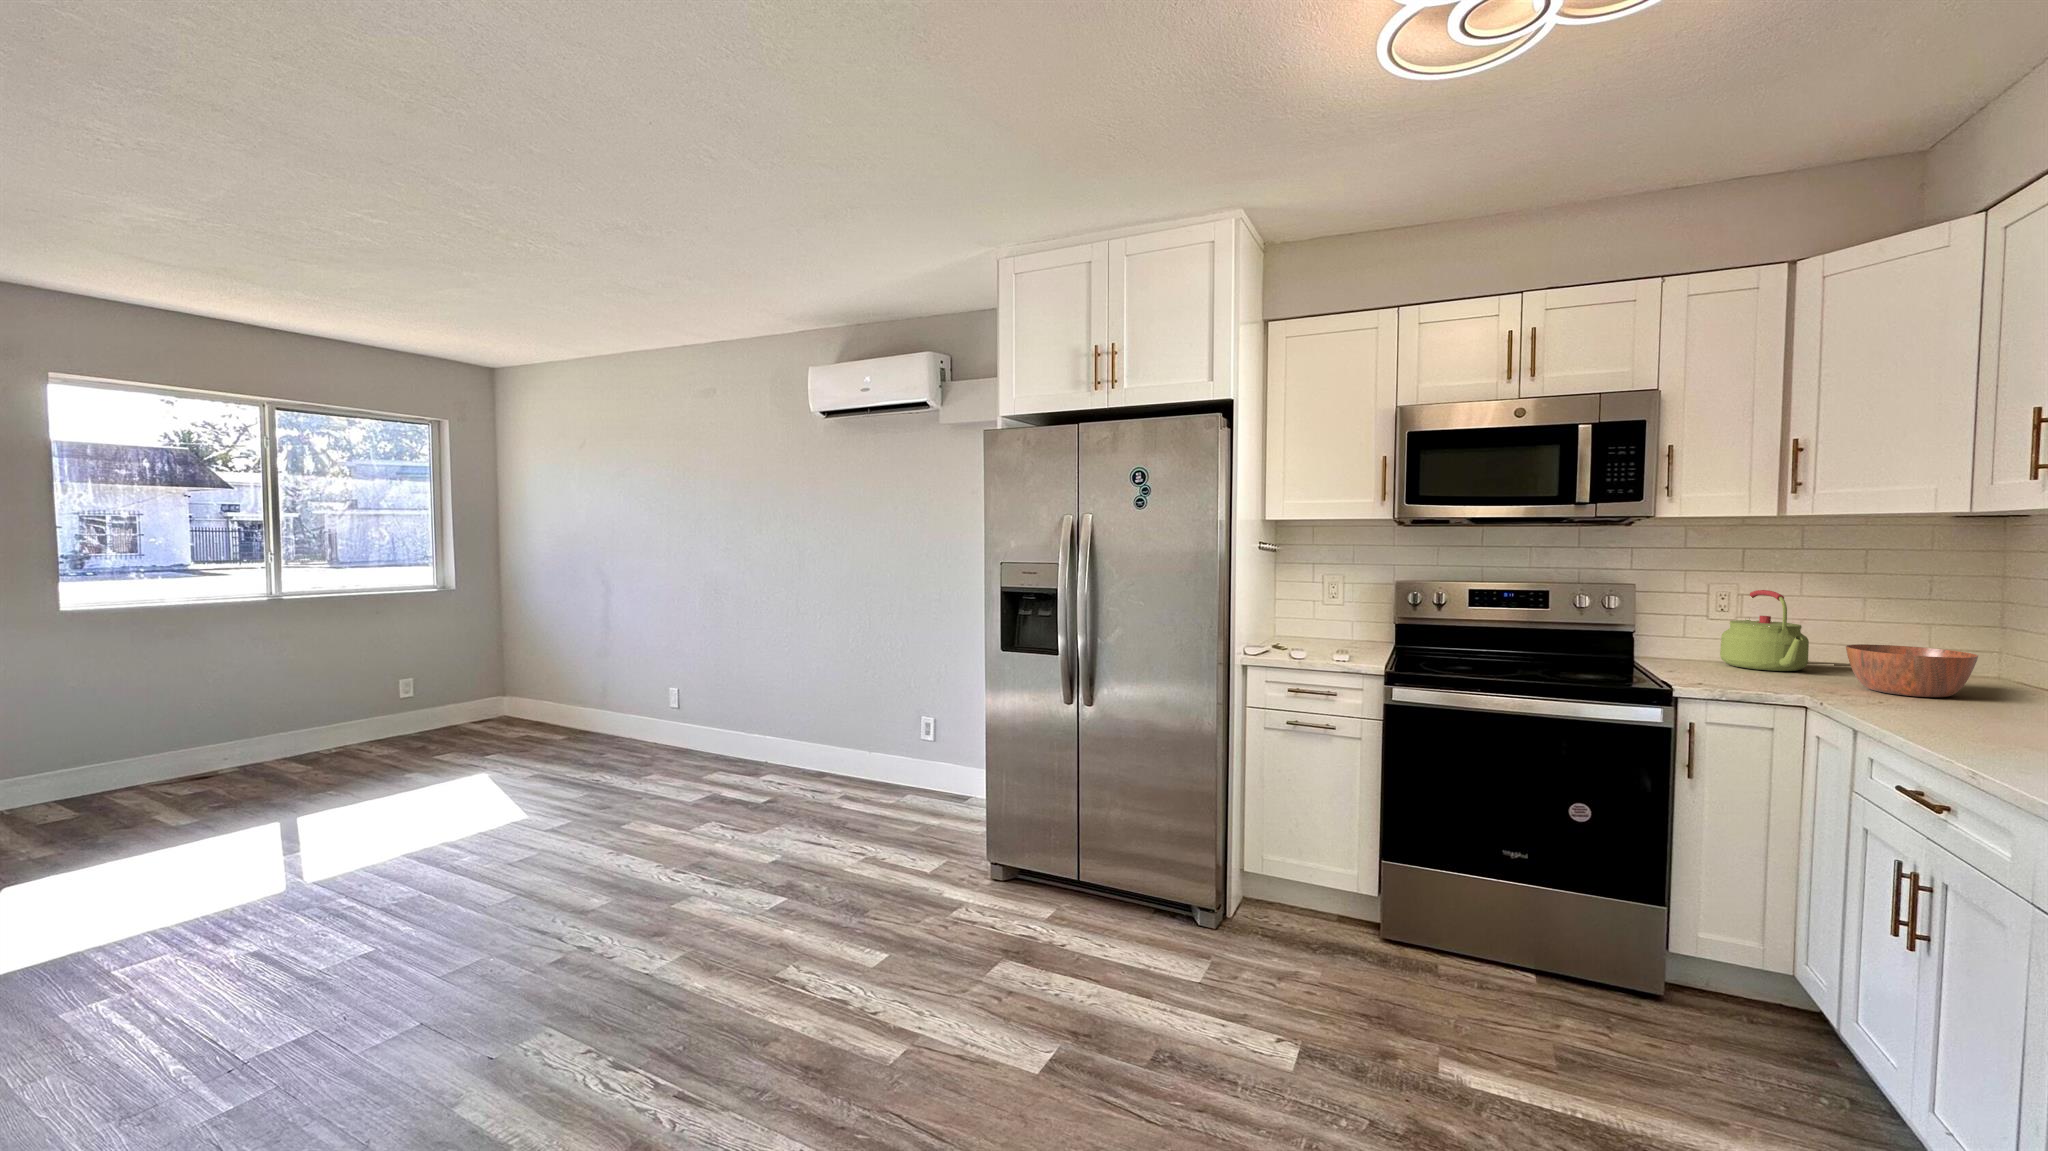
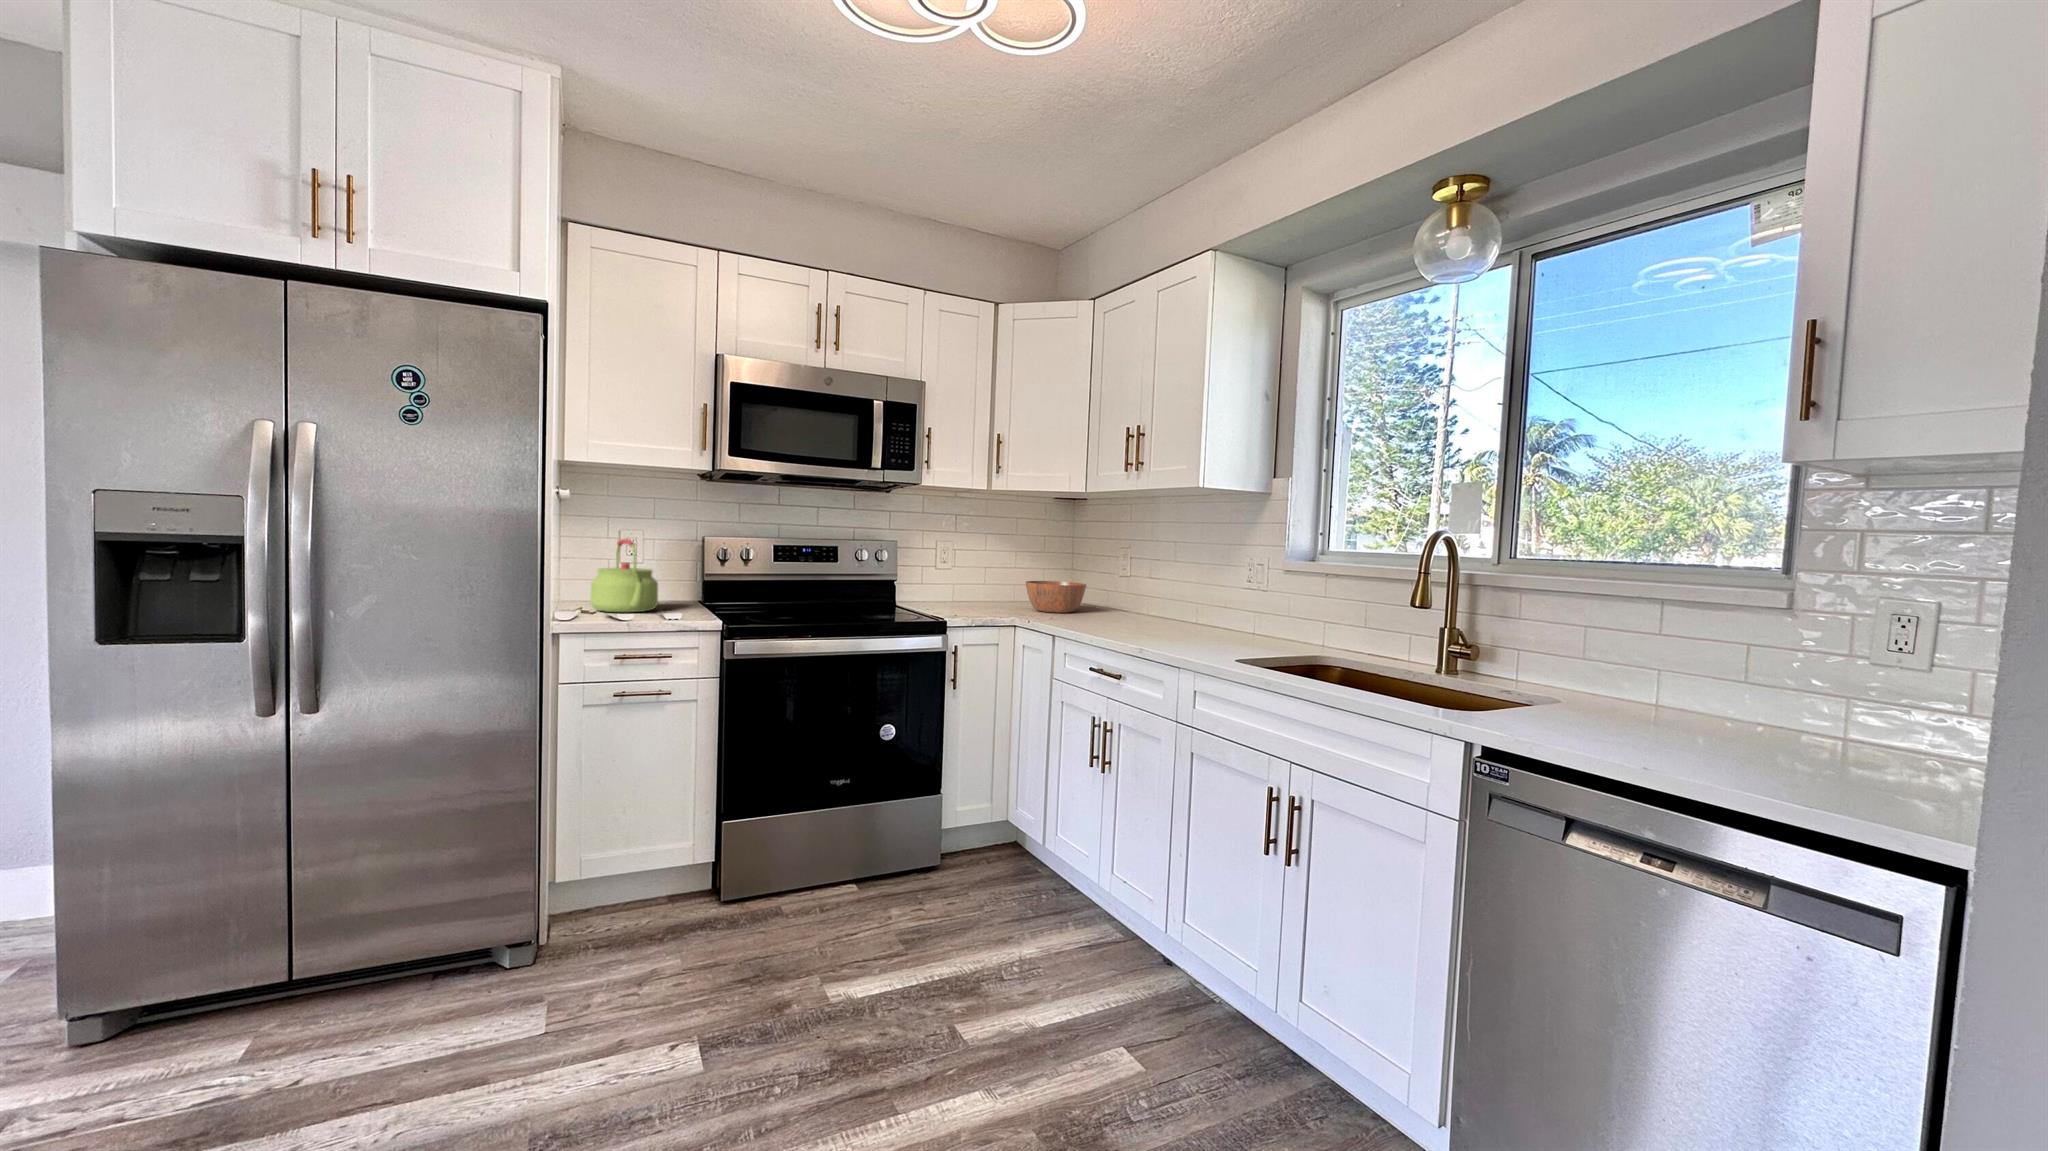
kettle: present [1720,590,1809,671] -> present [590,539,658,612]

